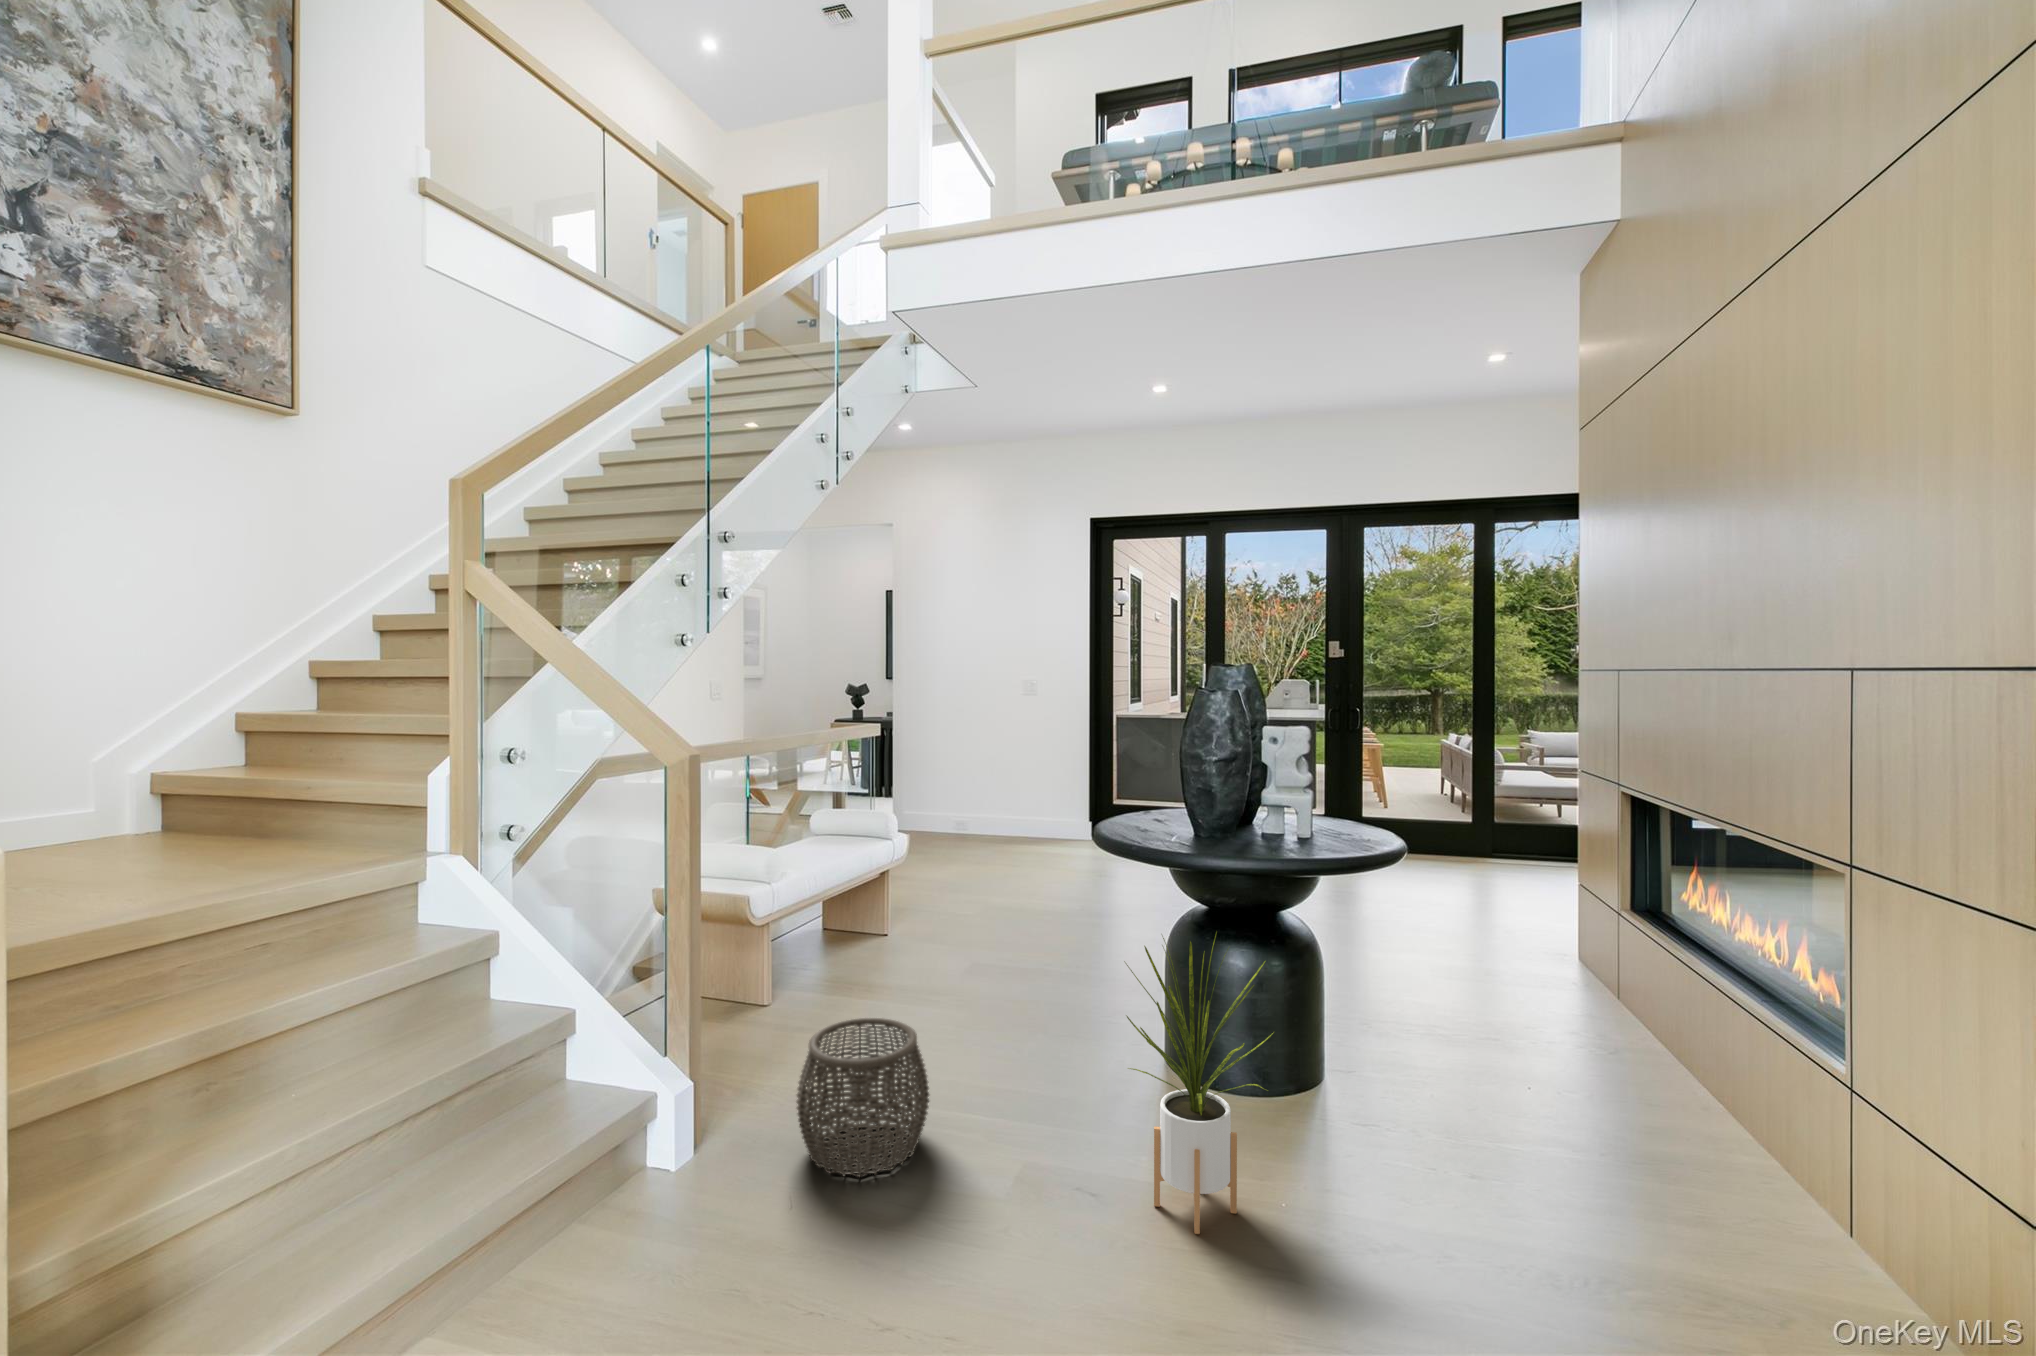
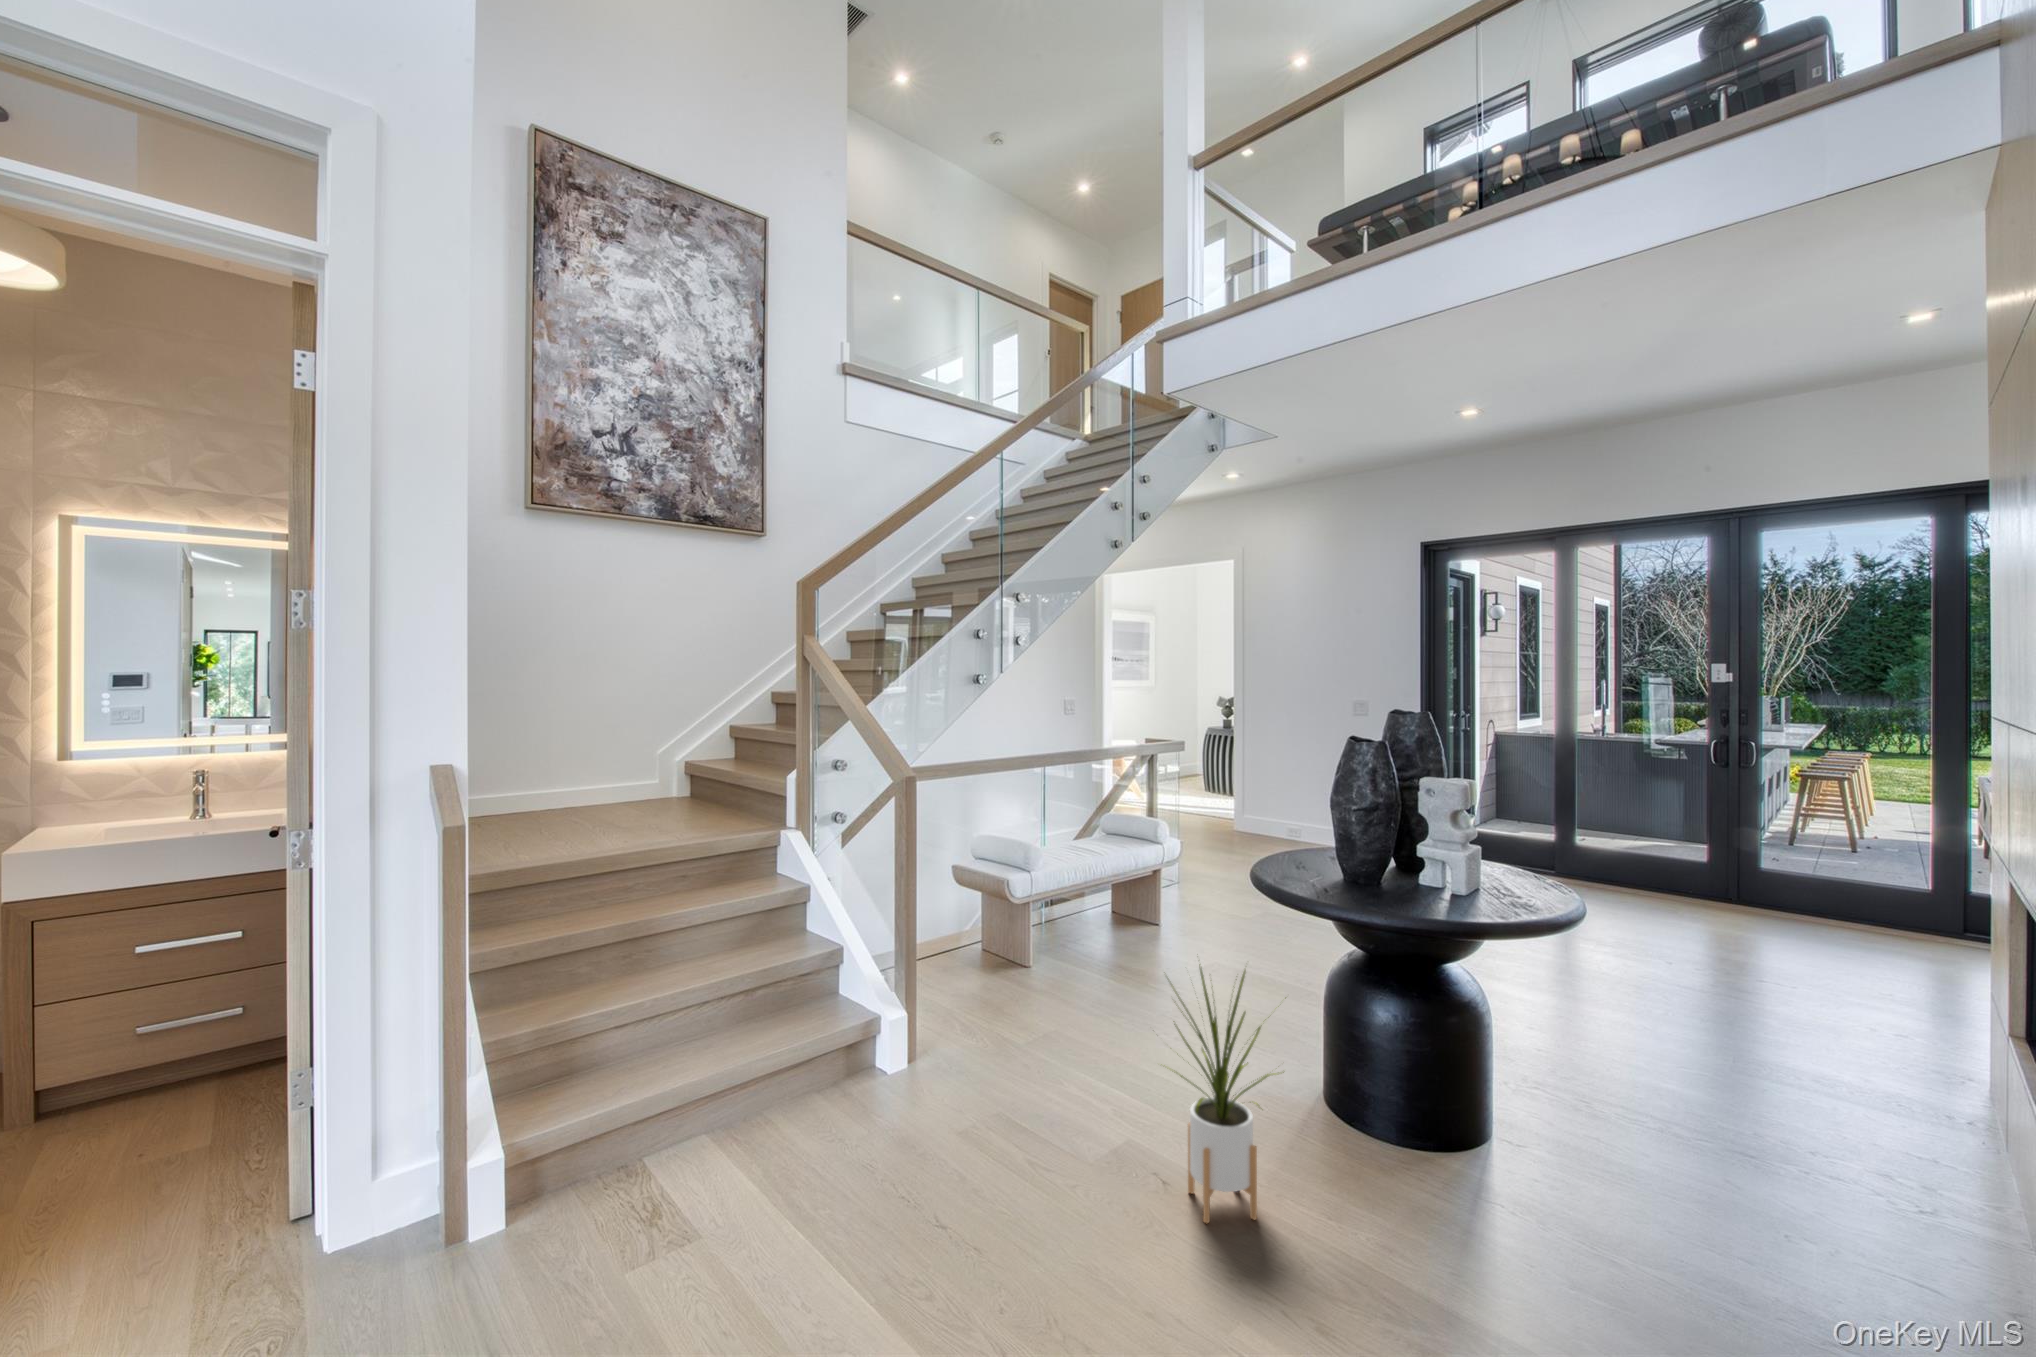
woven basket: present [796,1018,929,1177] -> none [954,987,1056,1108]

